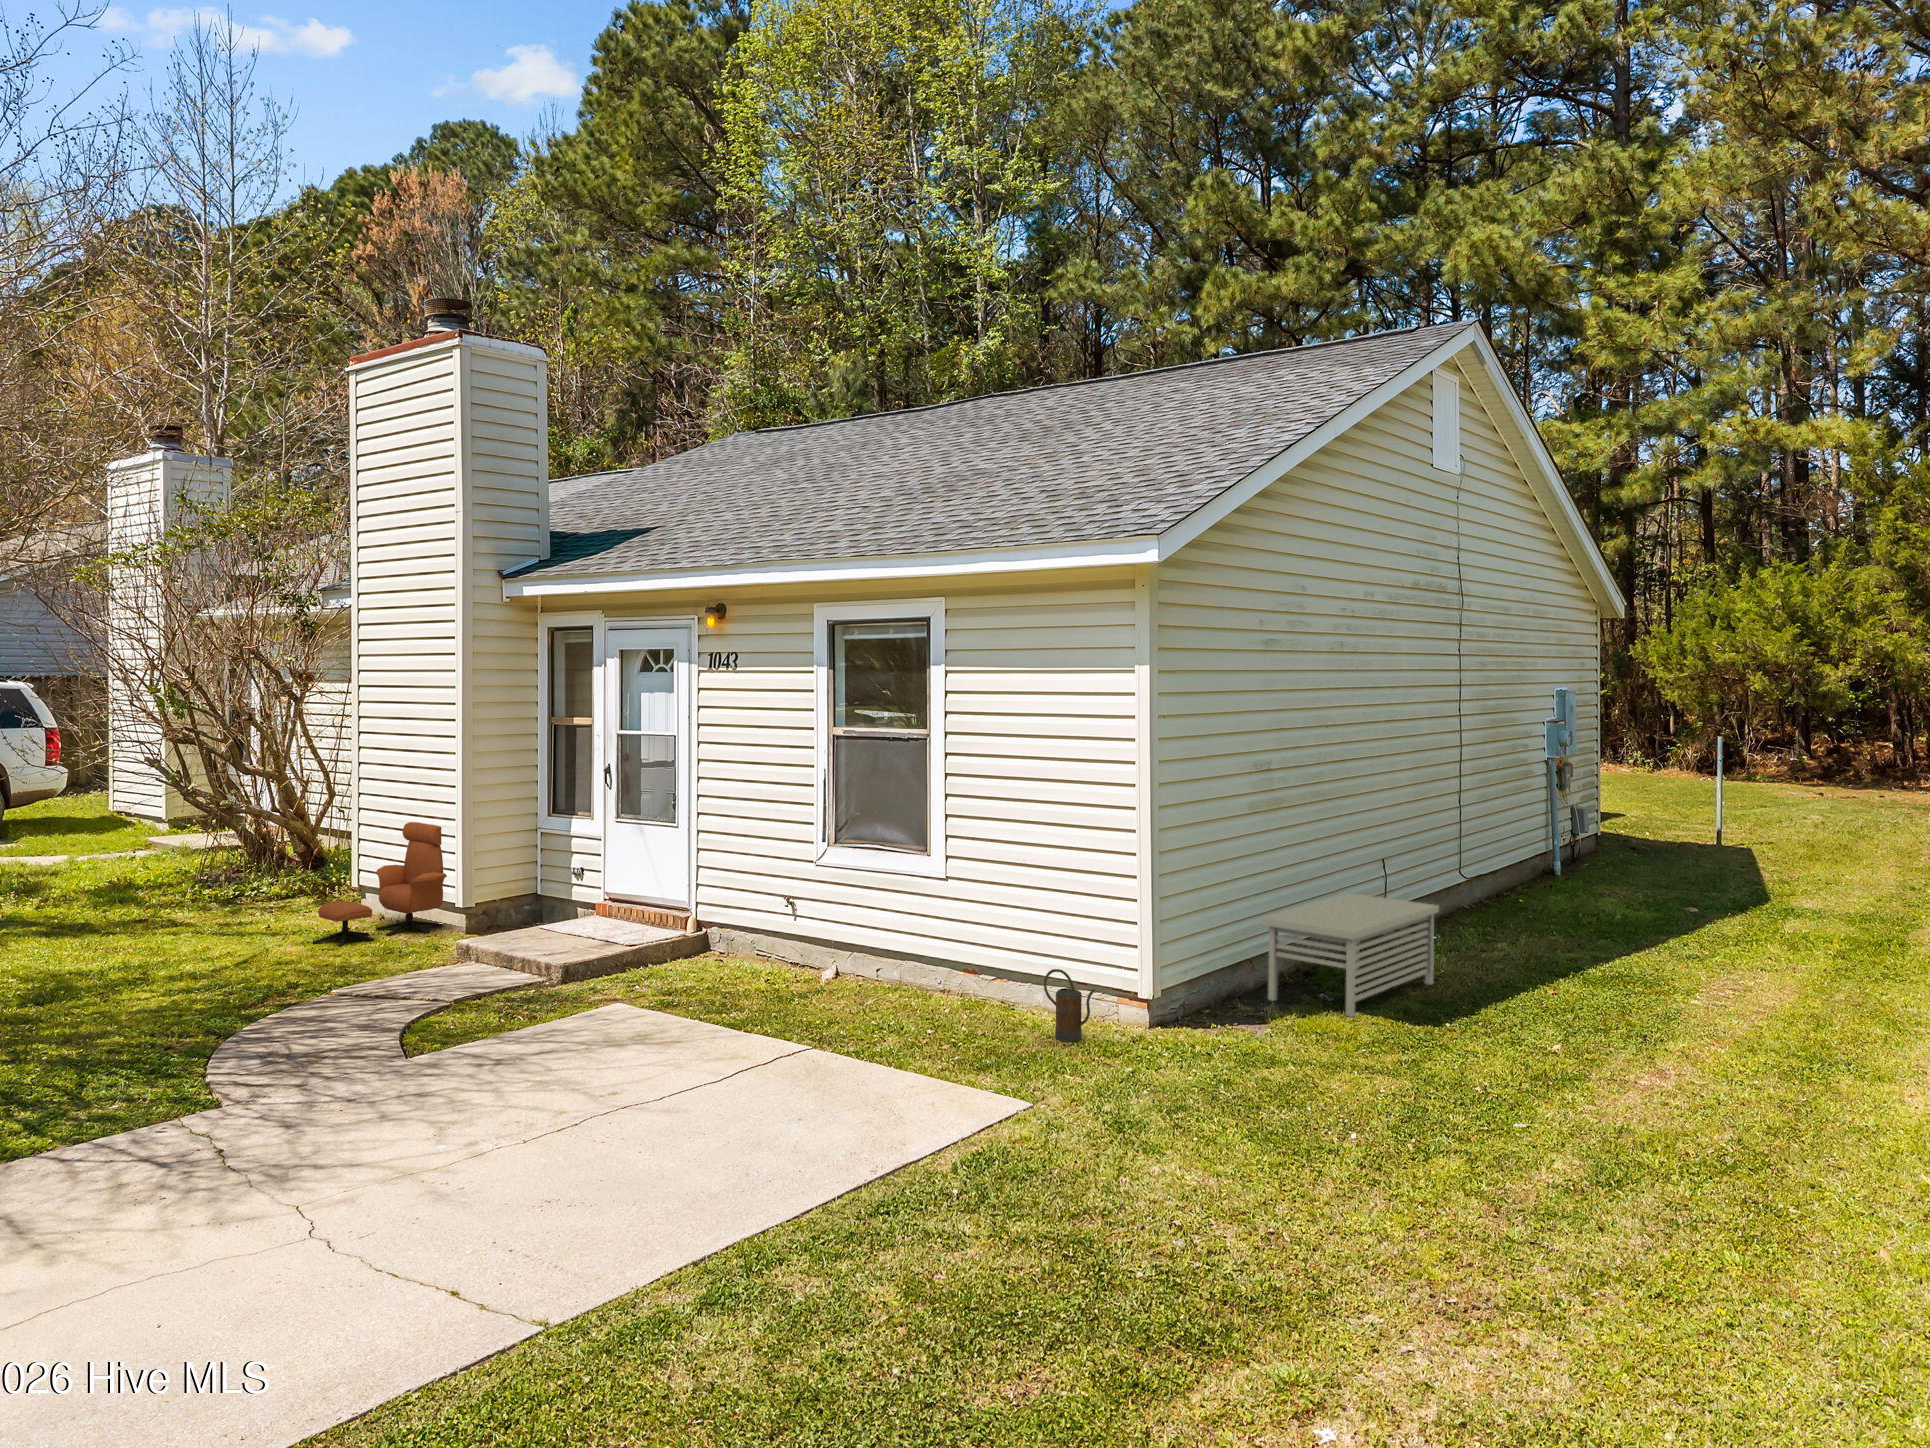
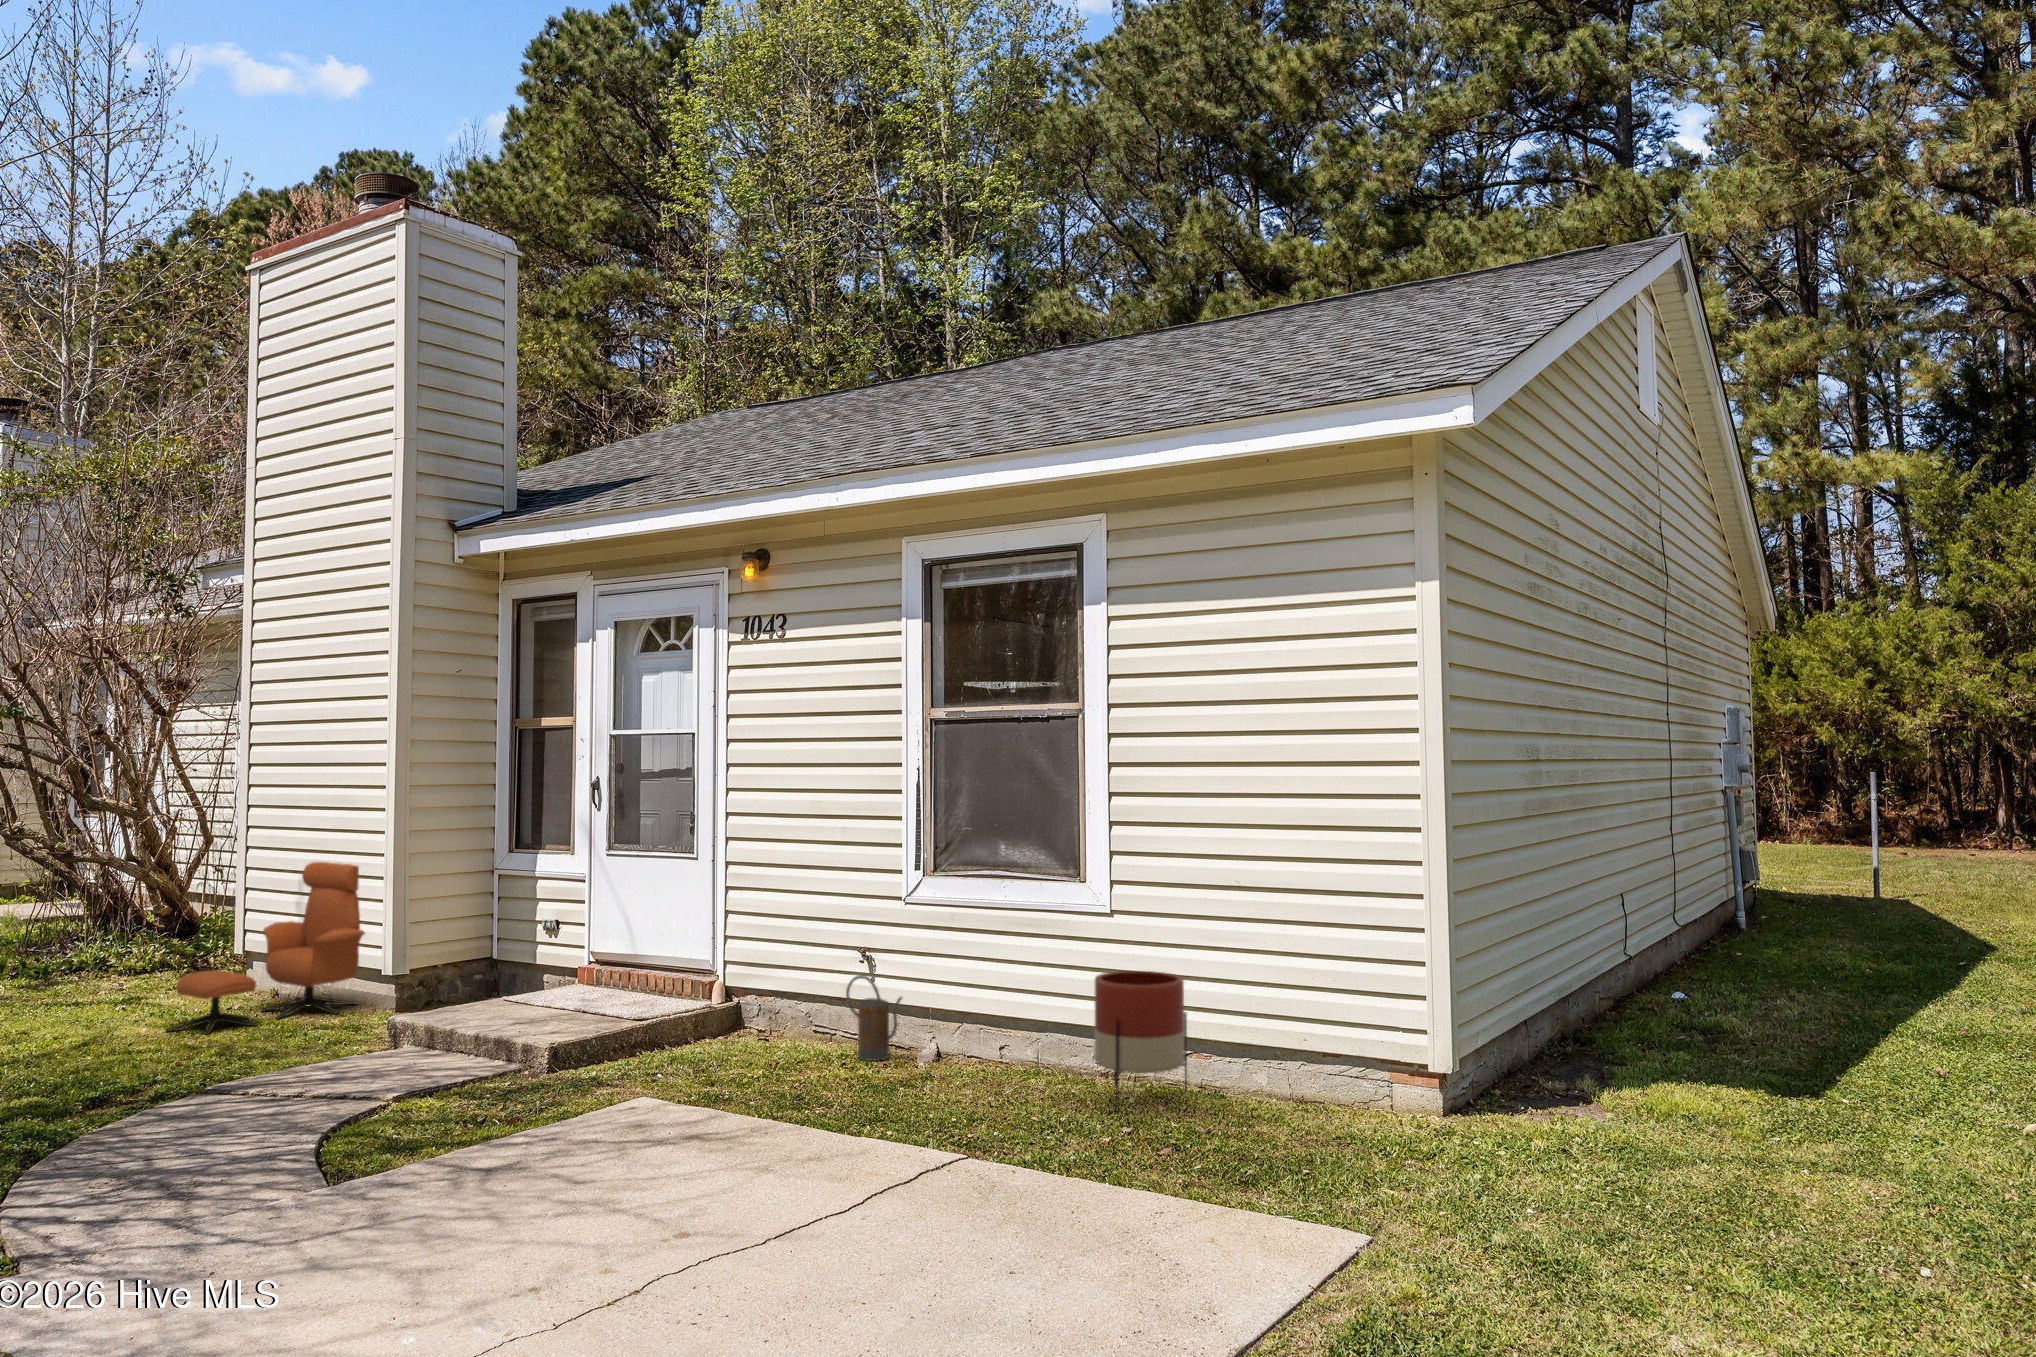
storage bench: present [1261,894,1439,1017] -> none [1536,924,1734,1085]
planter: none [921,925,985,1022] -> present [1094,971,1187,1111]
watering can: present [1044,969,1095,1042] -> present [846,975,902,1061]

